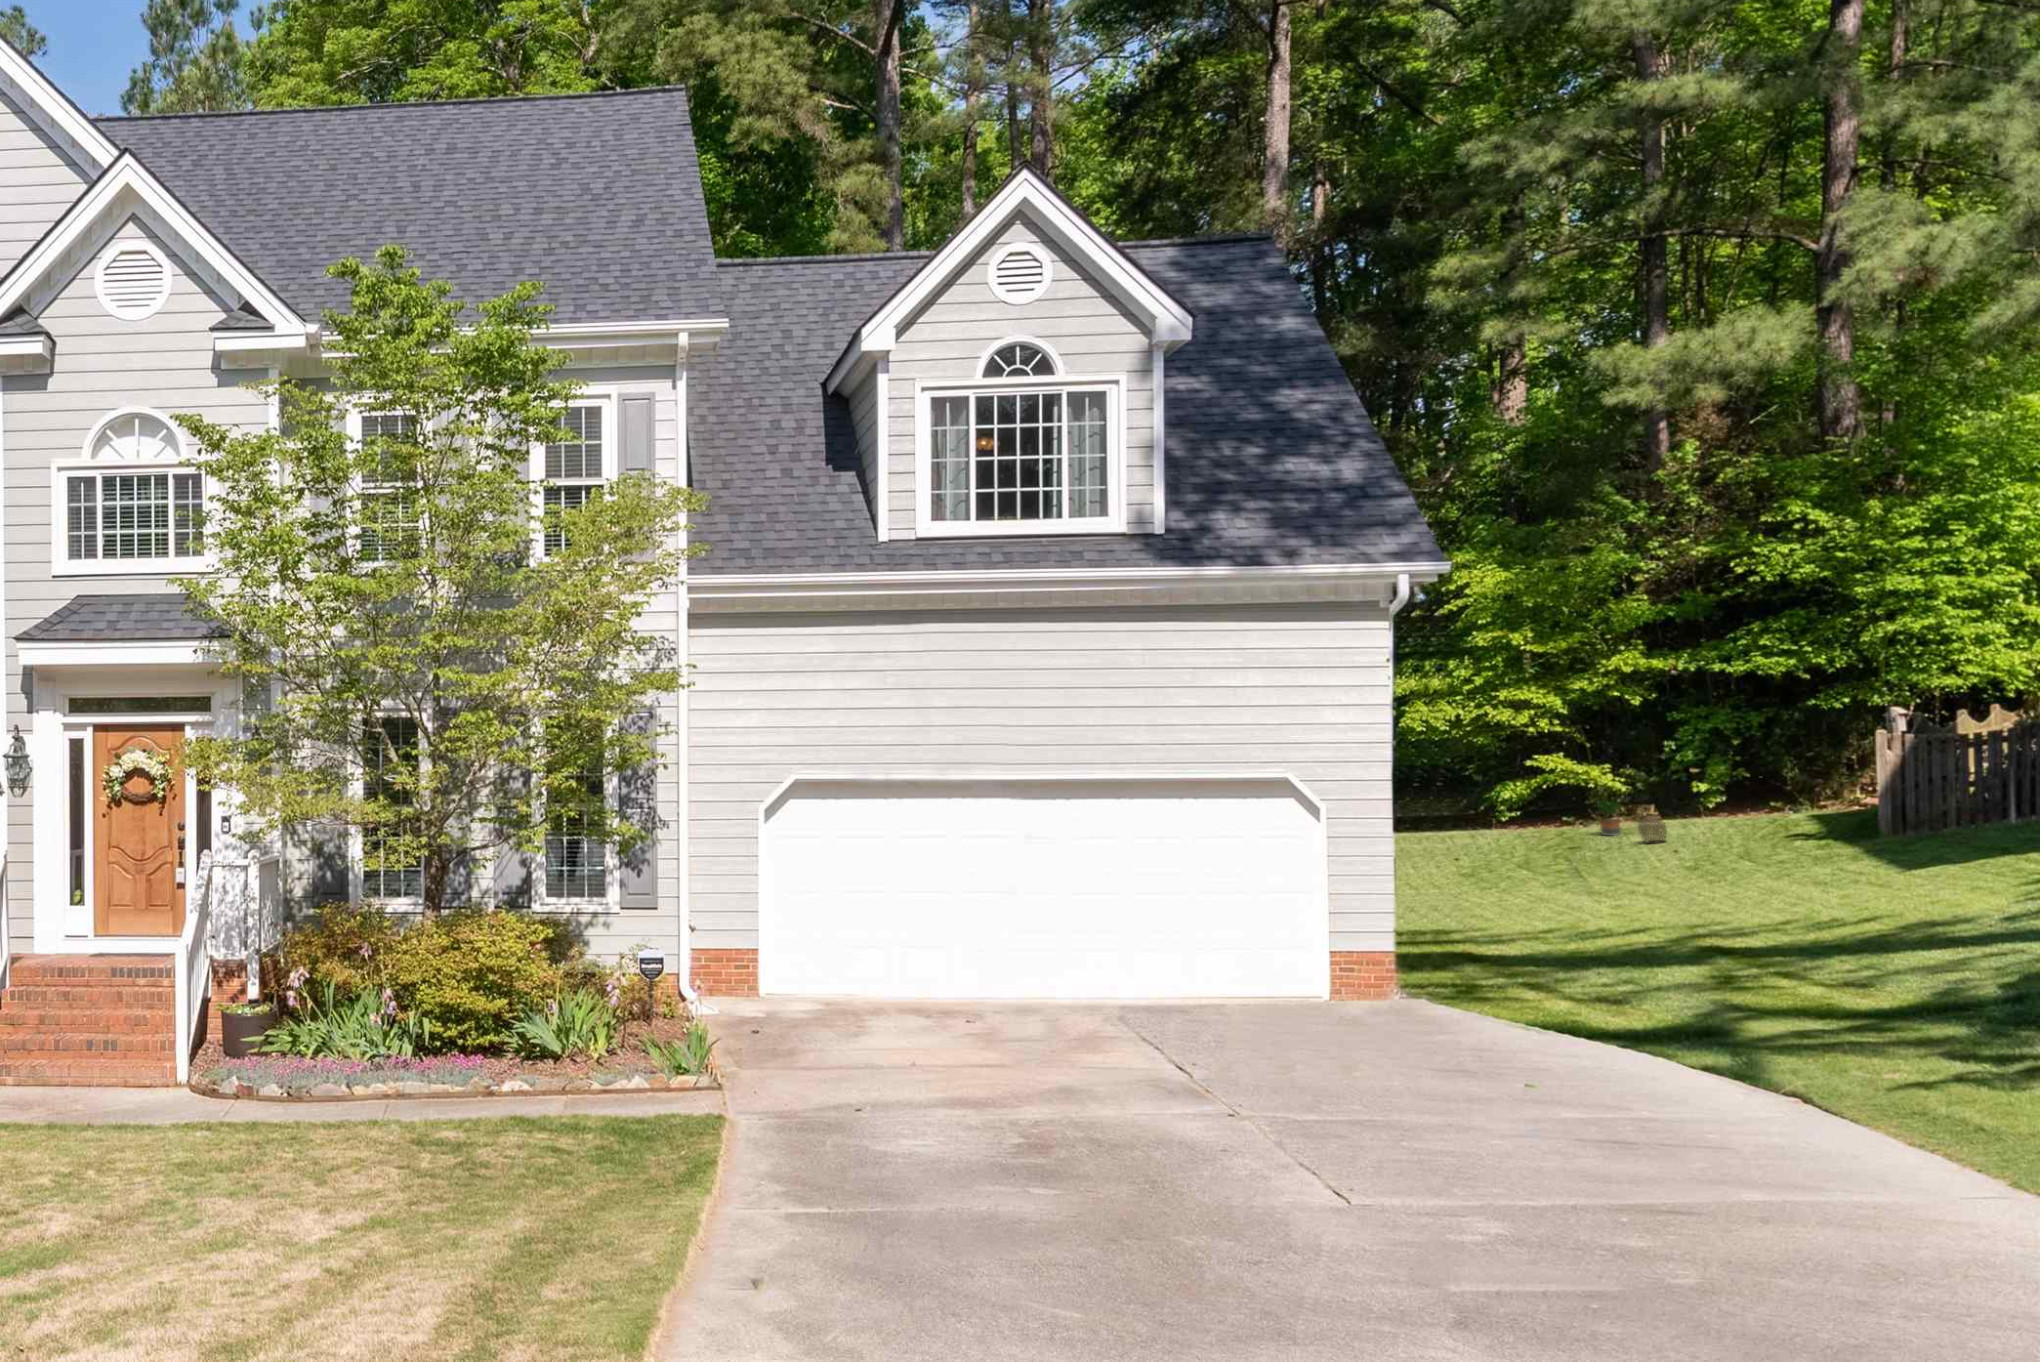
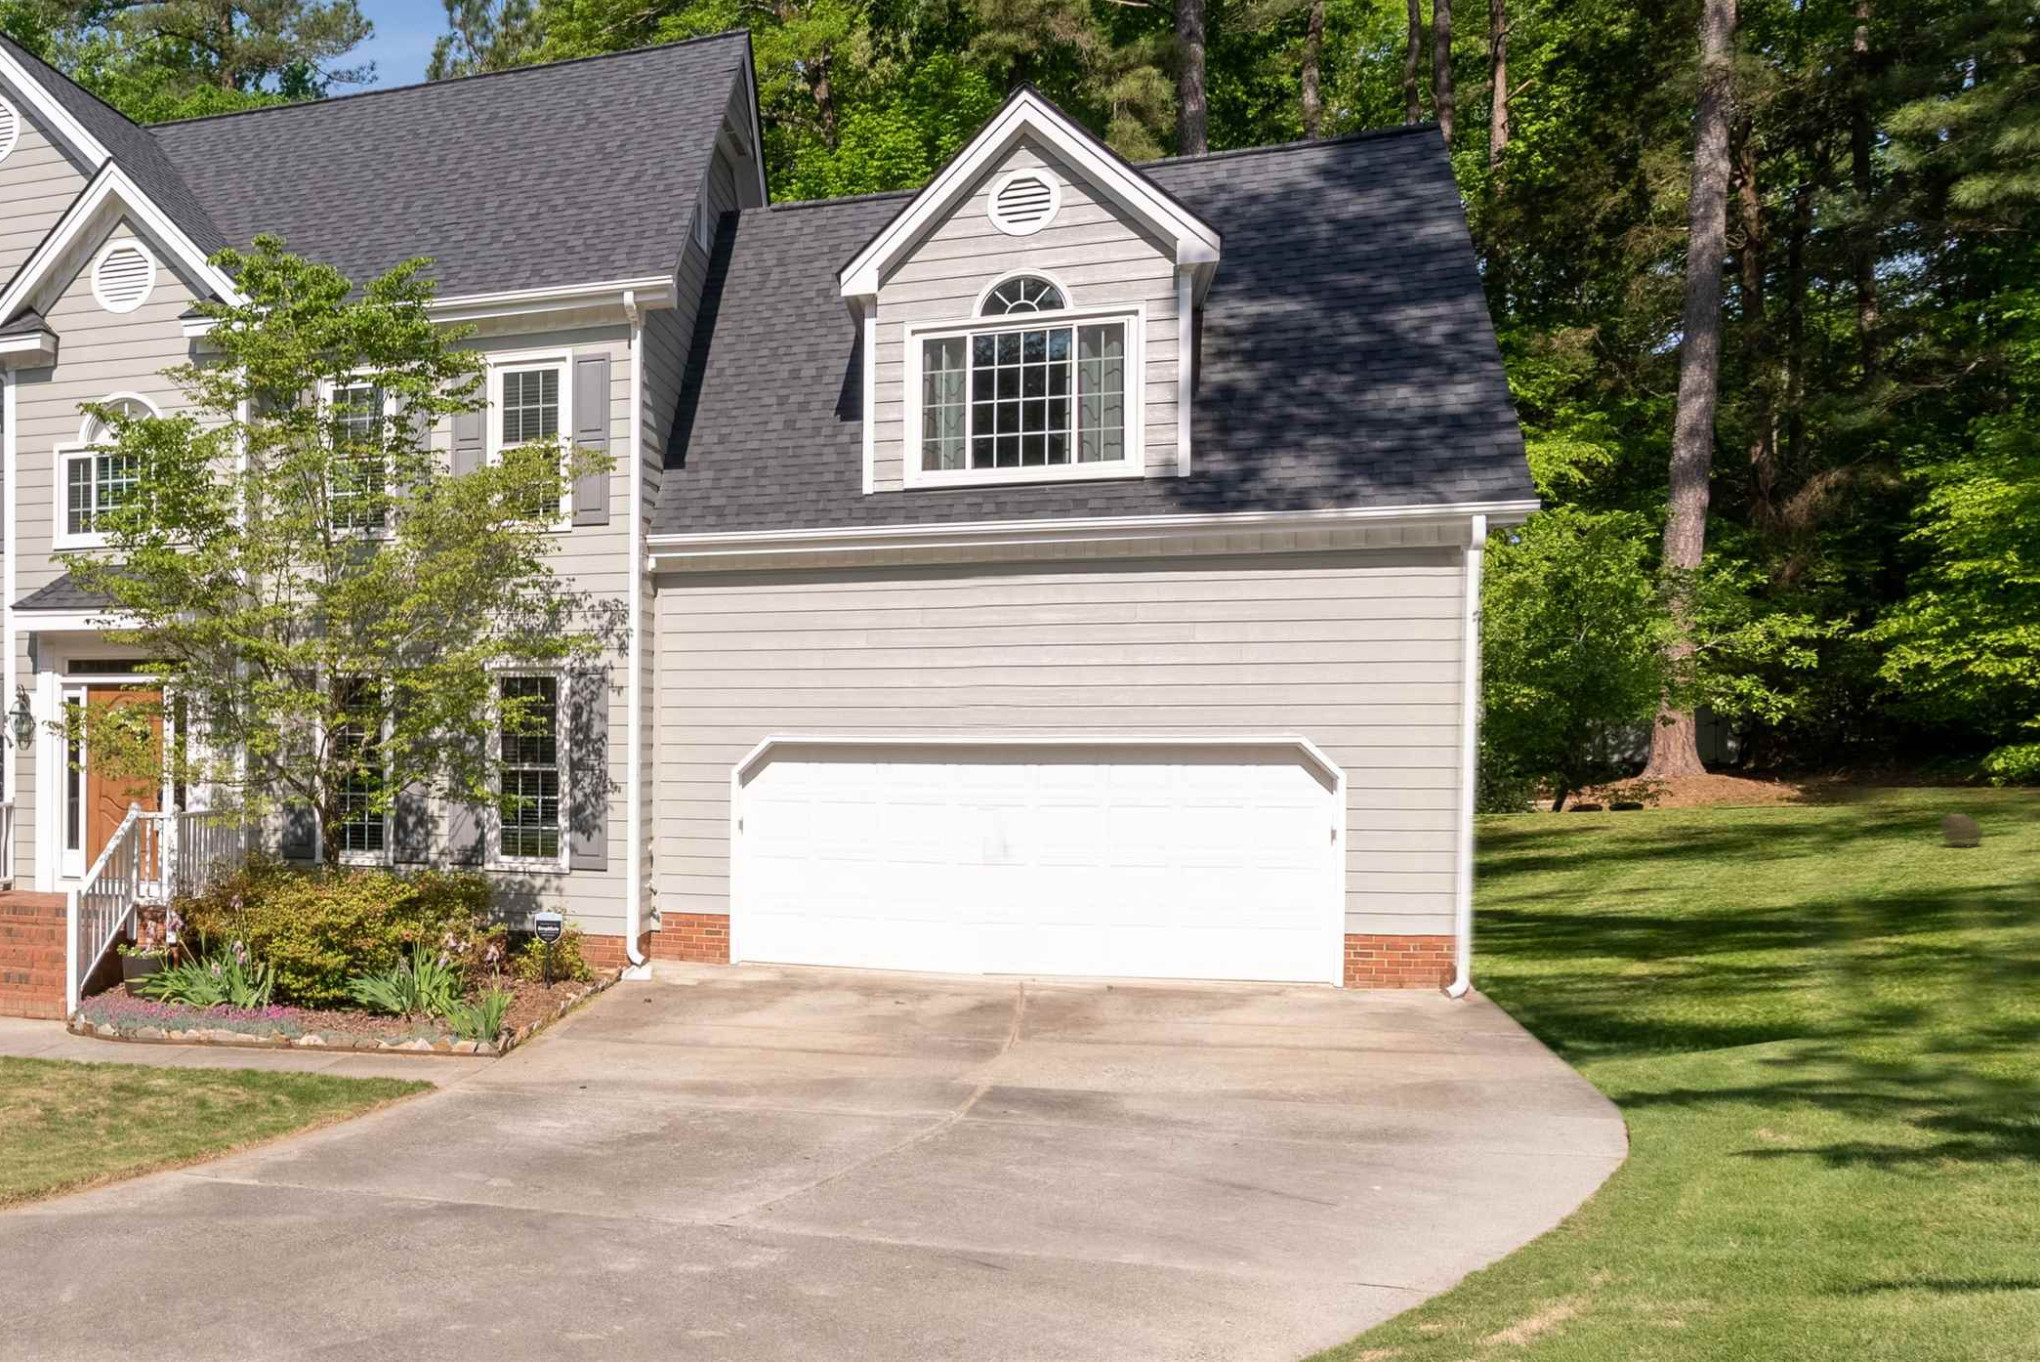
potted tree: present [1598,801,1621,836] -> none [1888,793,1924,836]

